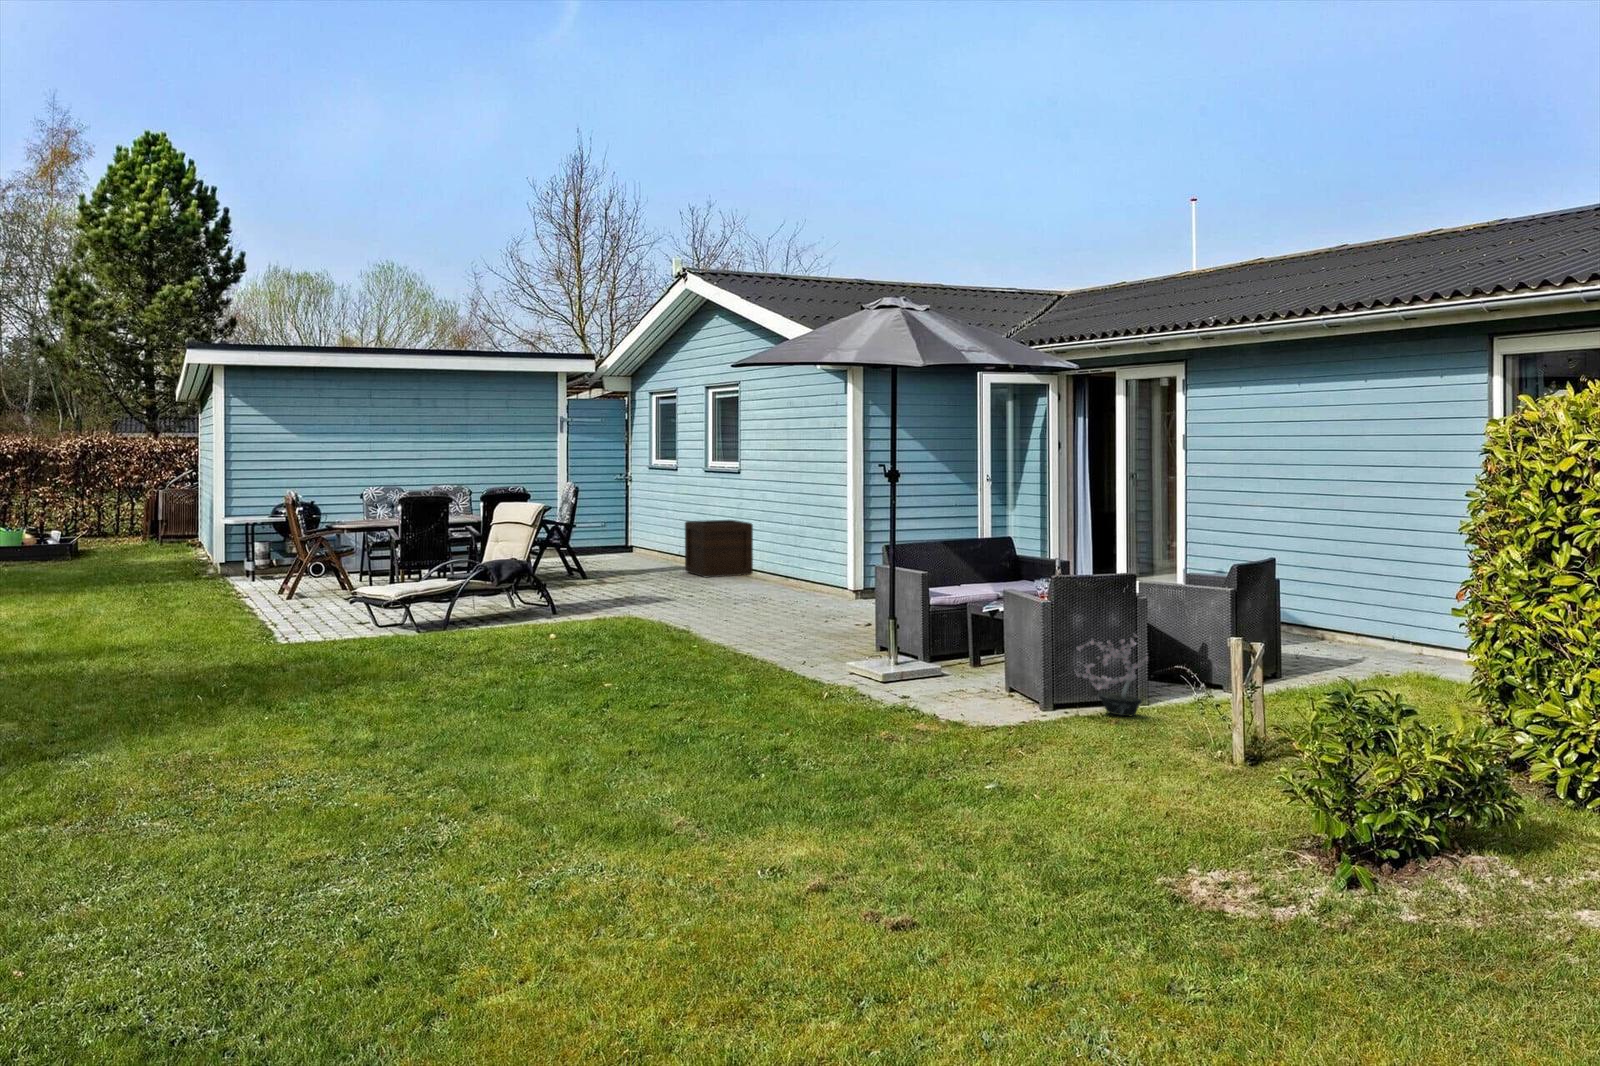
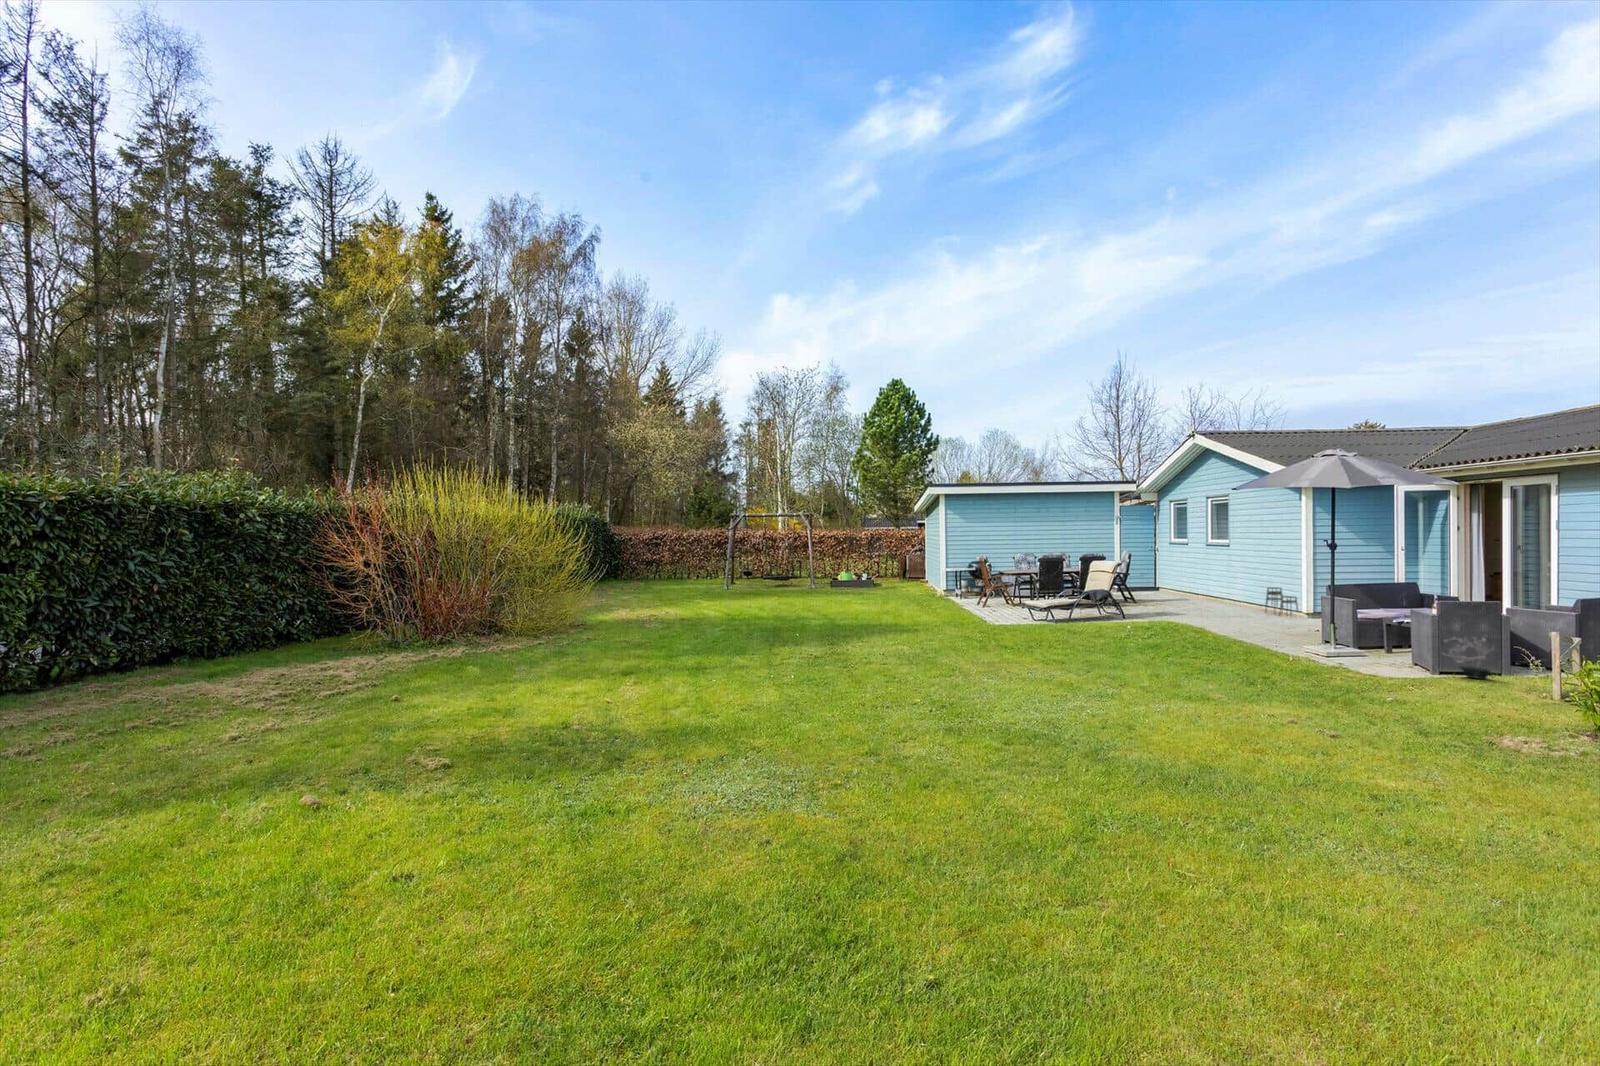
wooden crate: present [685,520,753,577] -> none [1194,573,1239,604]
stool: none [792,545,842,598] -> present [1266,587,1298,615]

